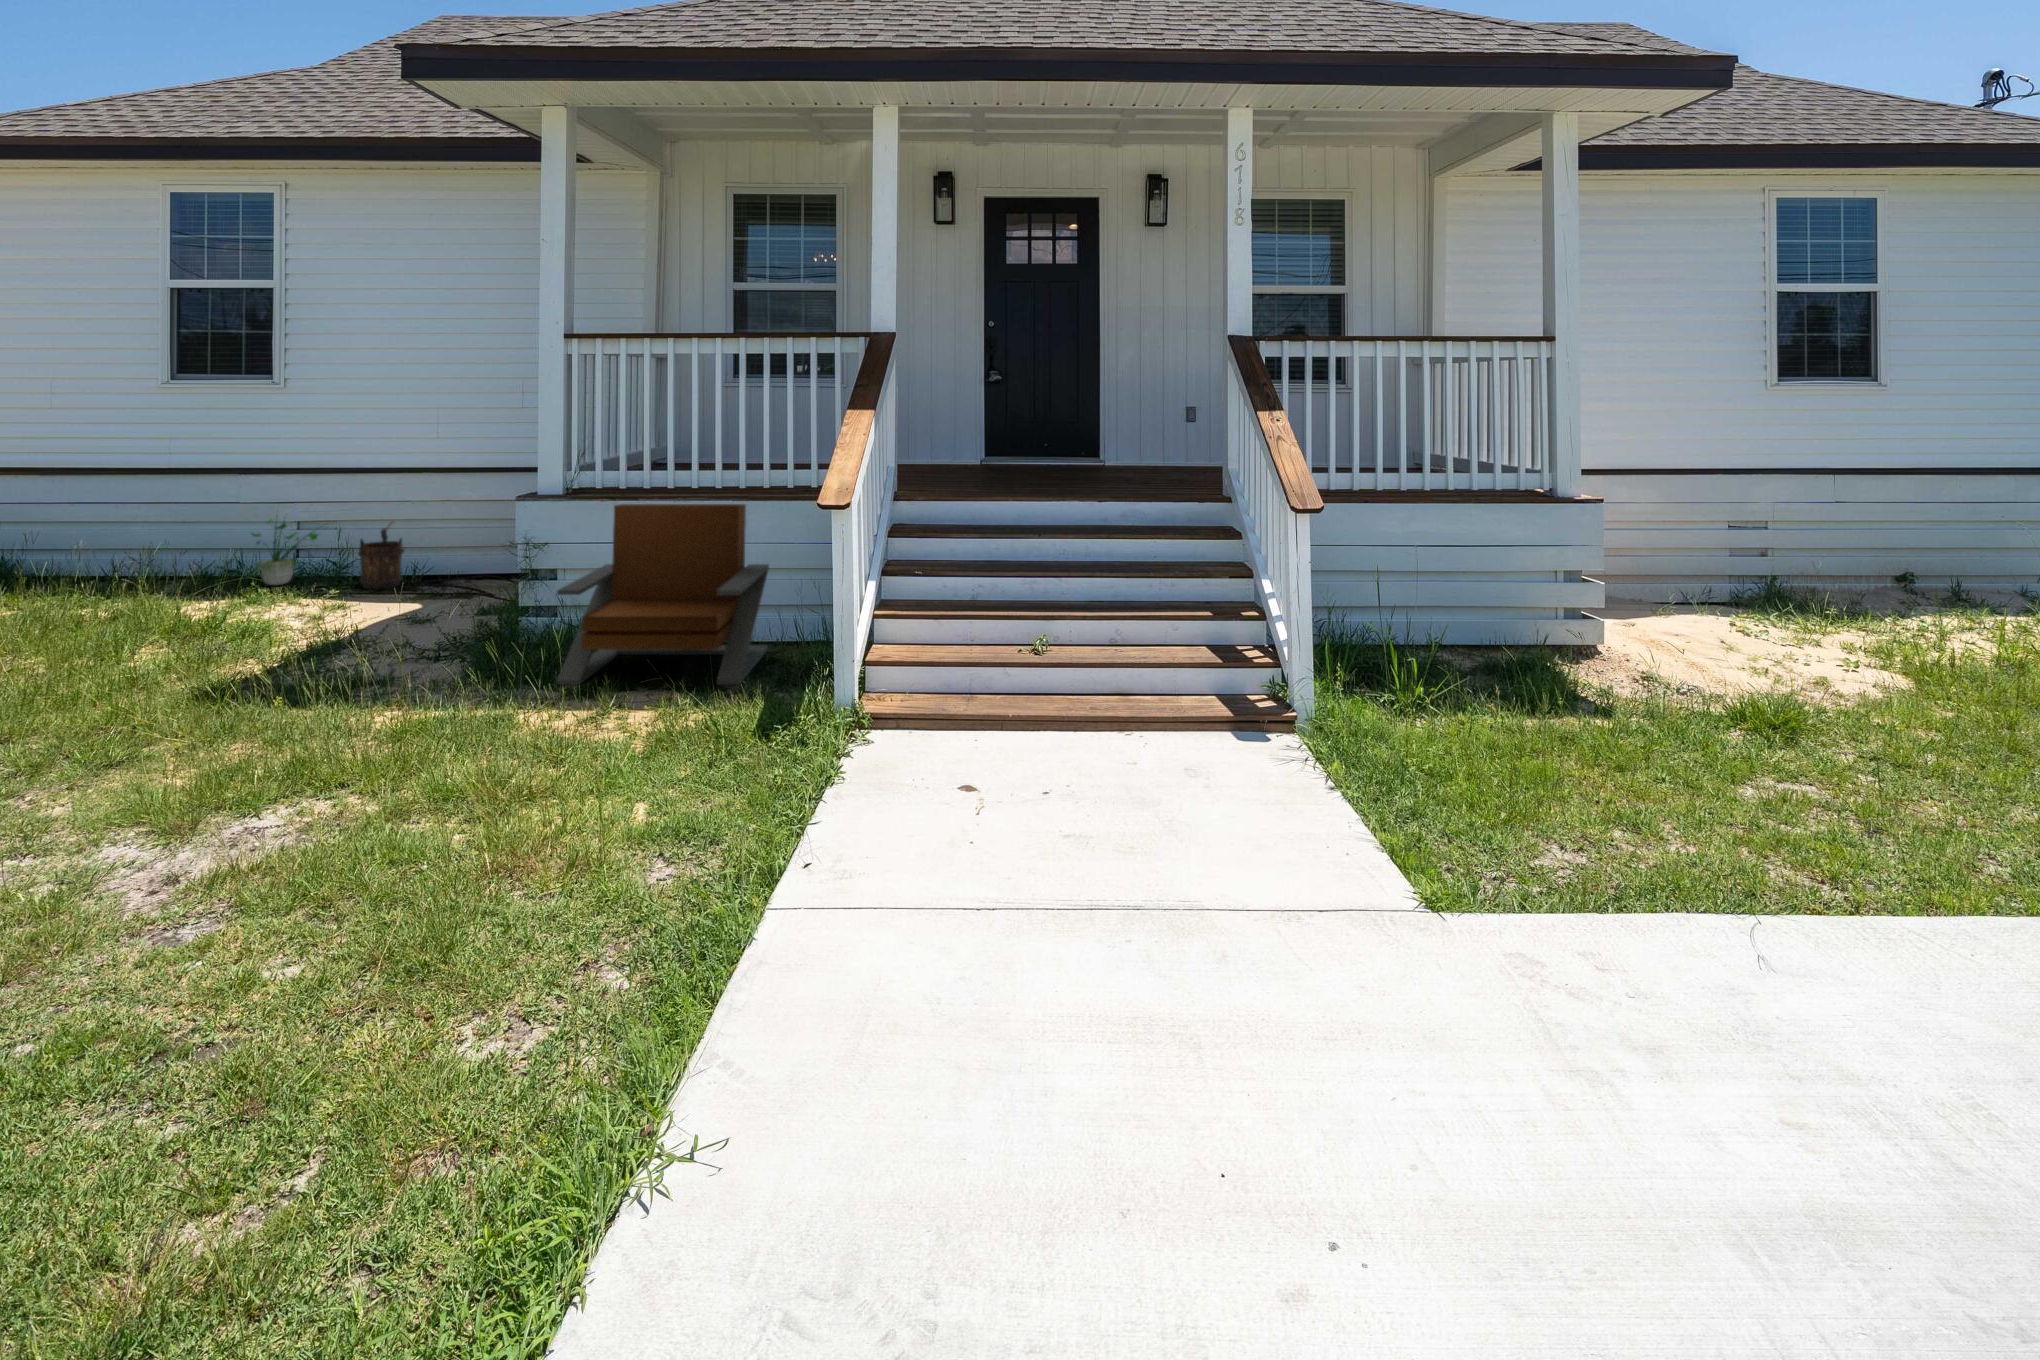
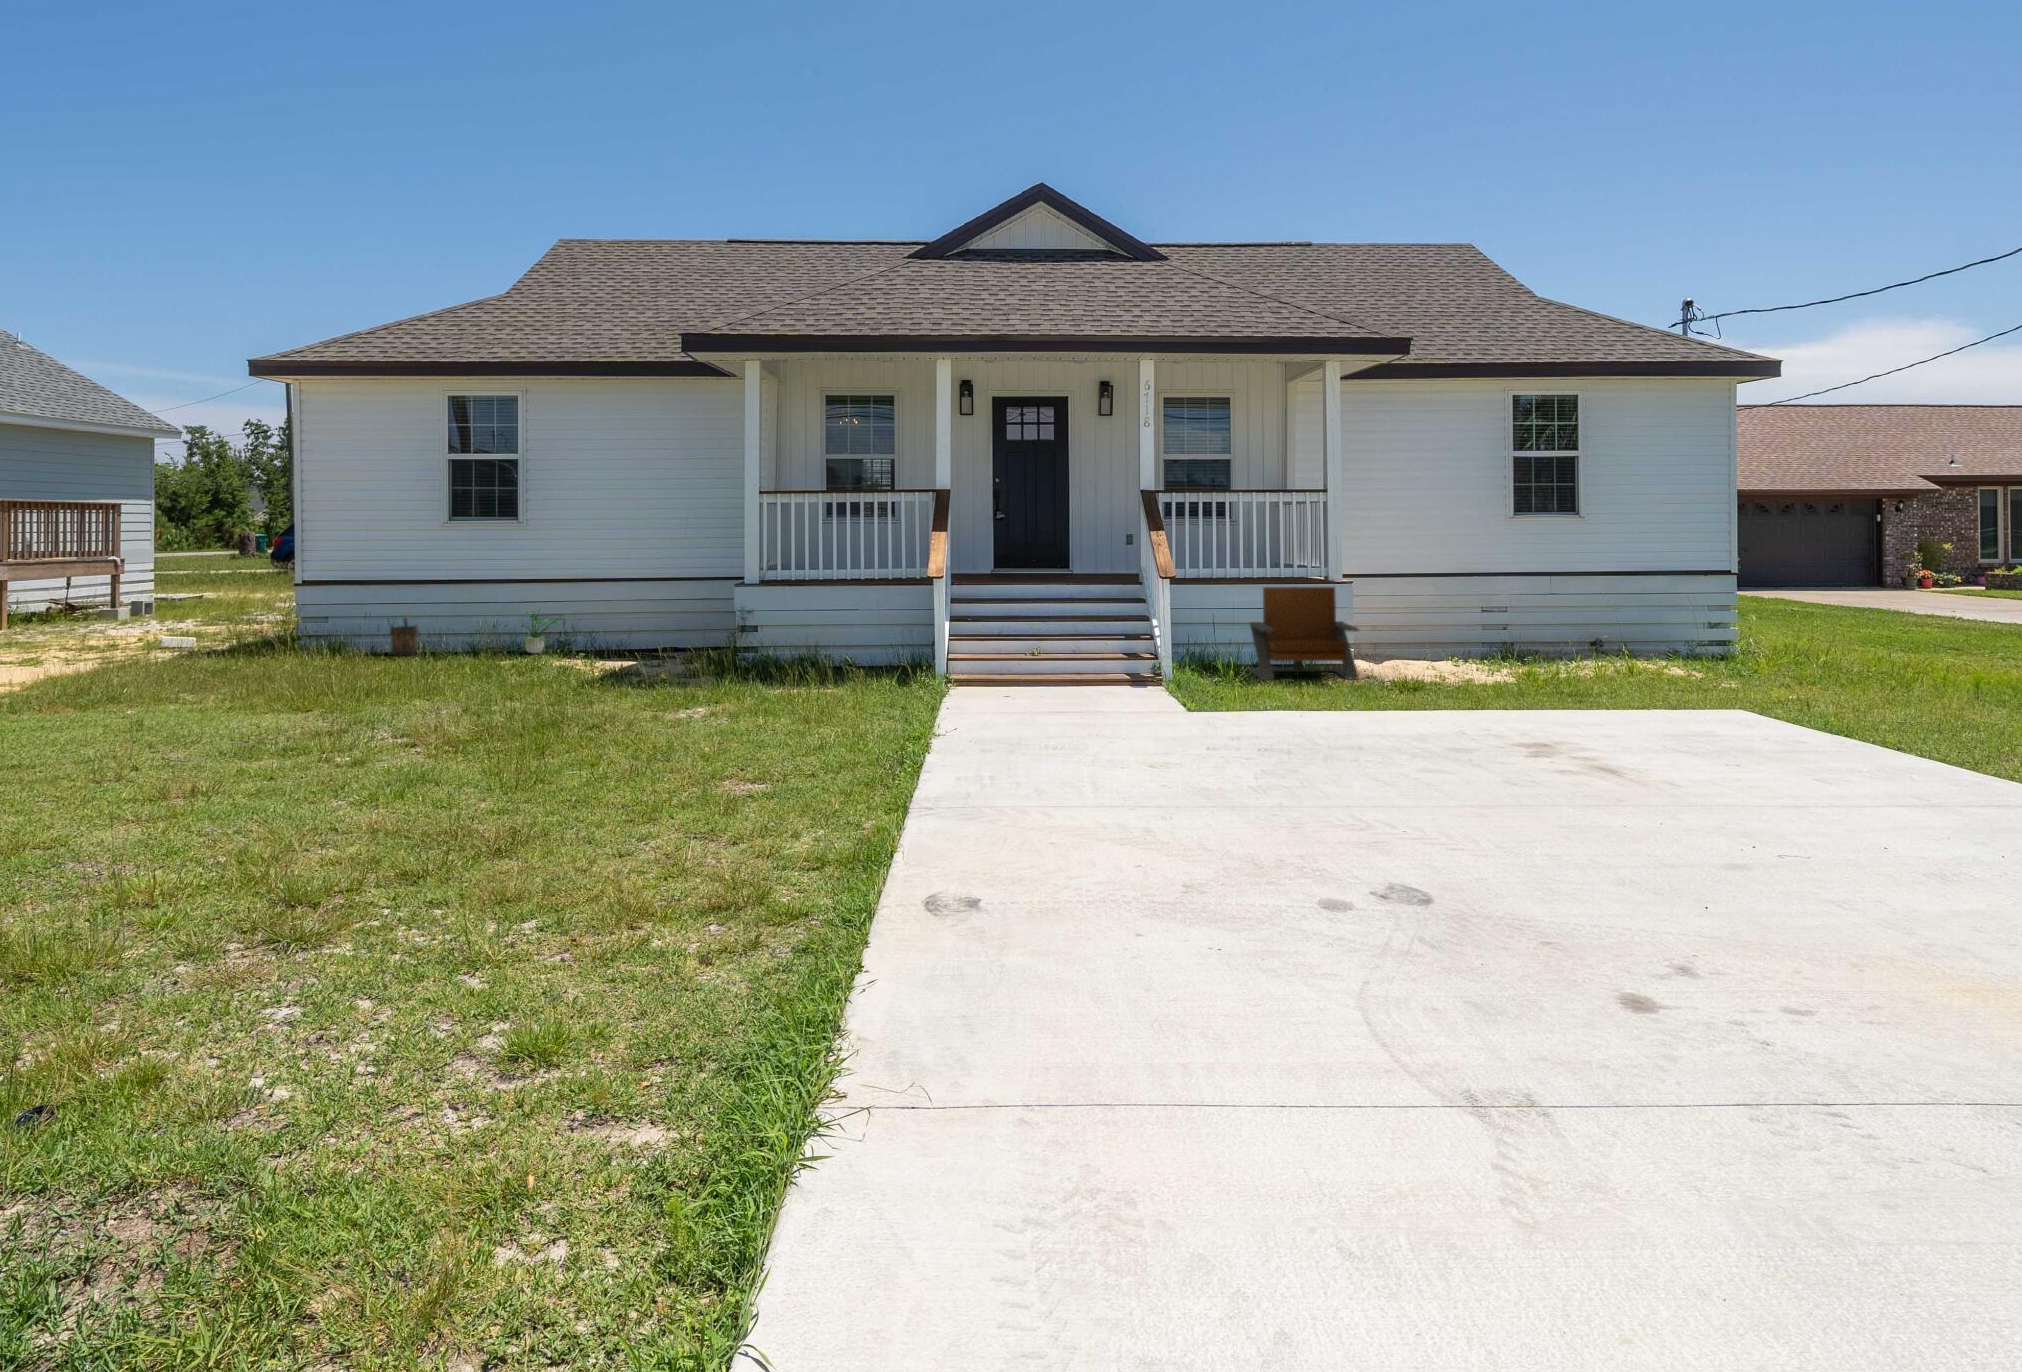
lounge chair: present [557,504,769,685] -> present [1250,587,1359,680]
bucket: present [358,521,404,589] -> present [390,616,418,656]

